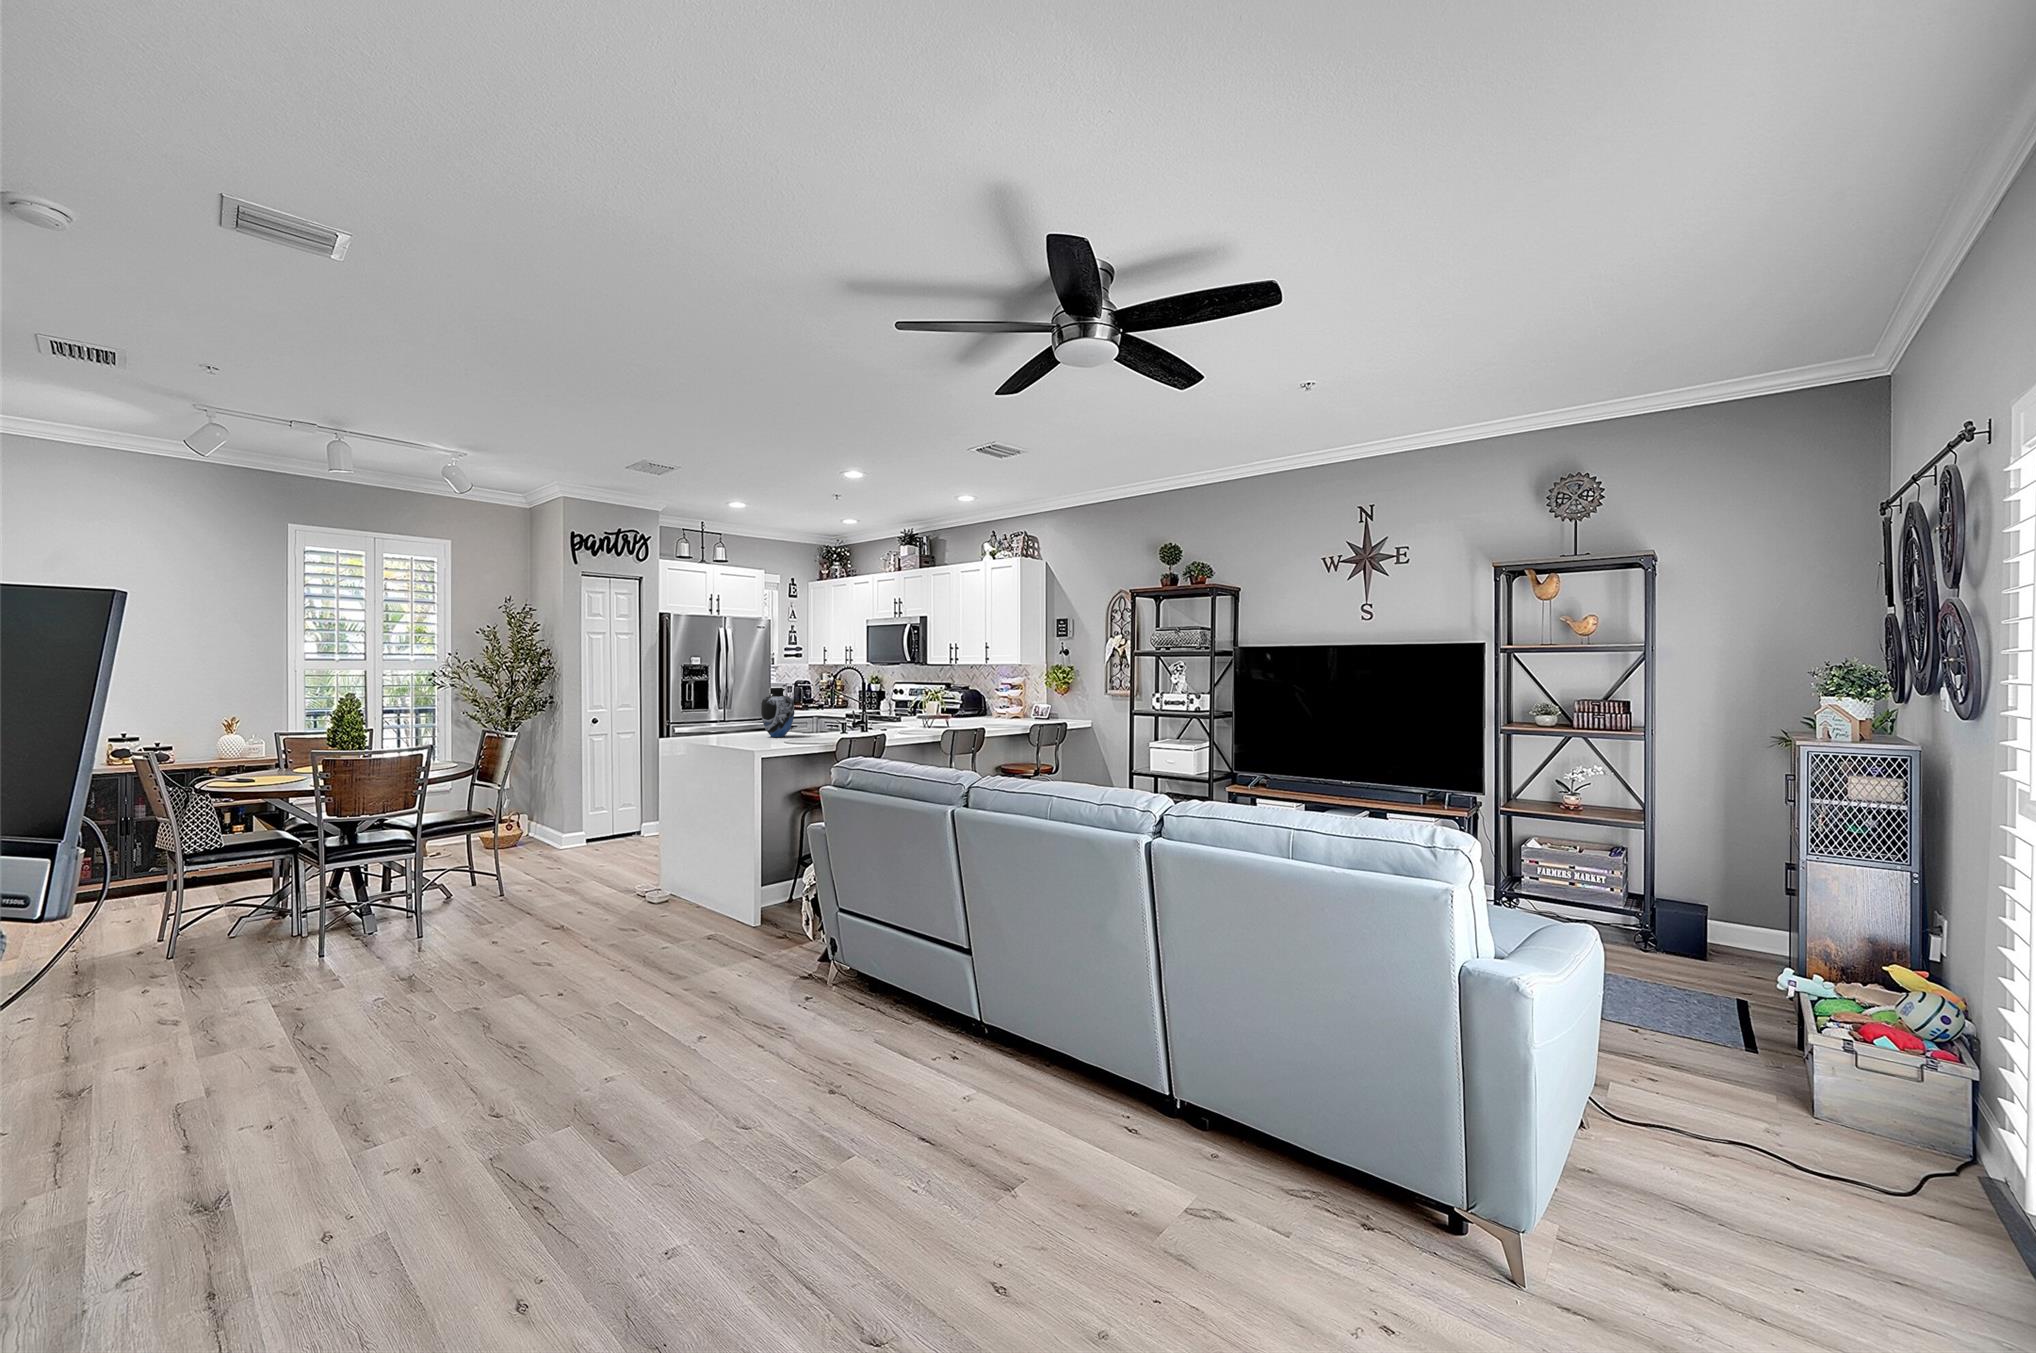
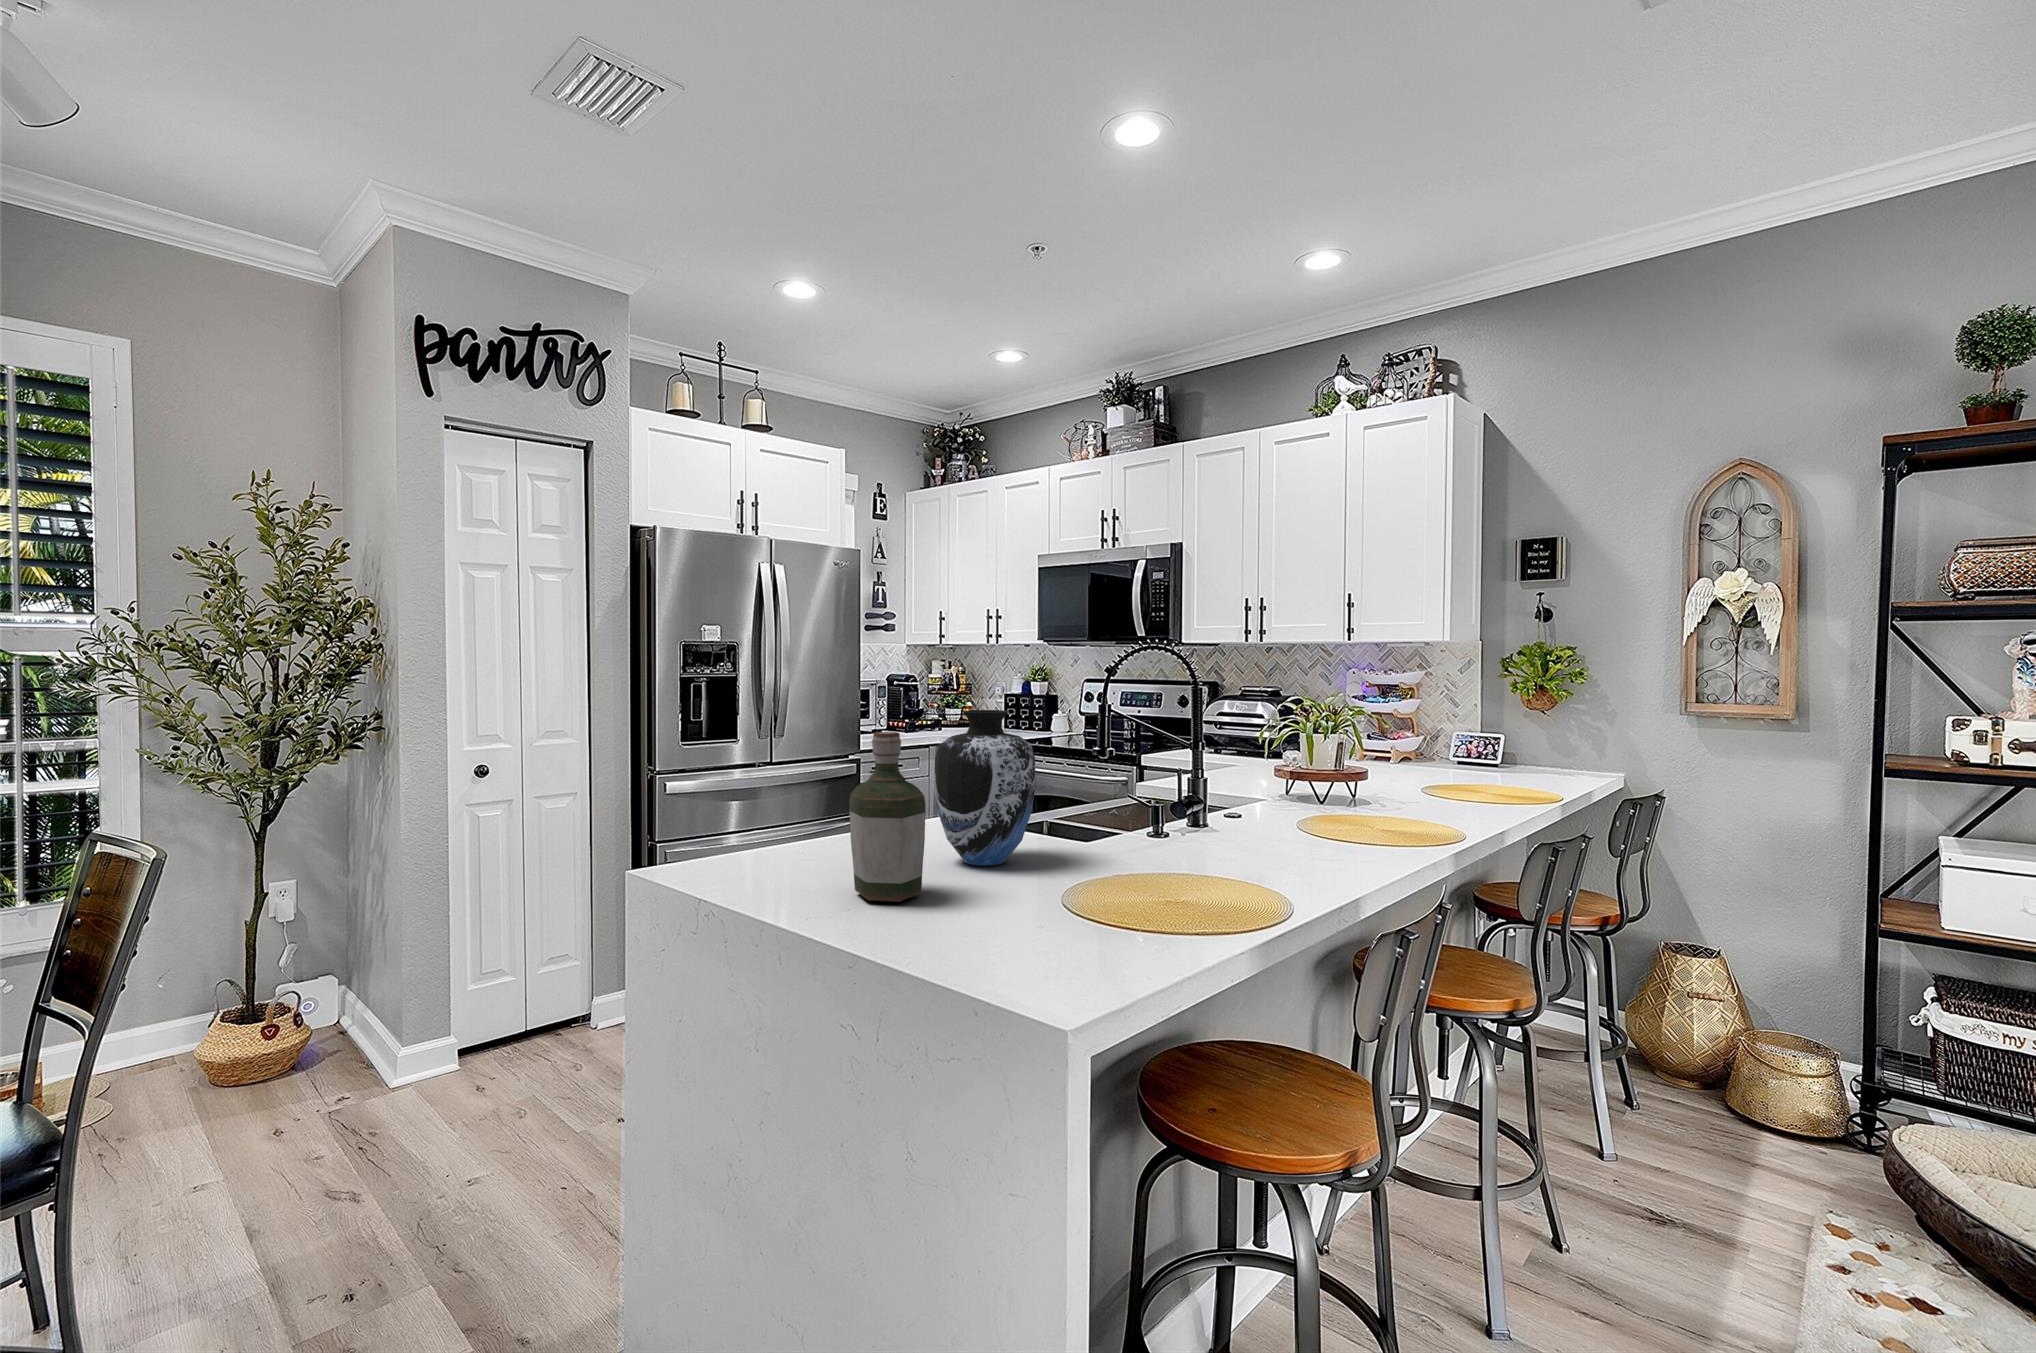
bottle: none [729,694,750,741] -> present [849,732,925,902]

